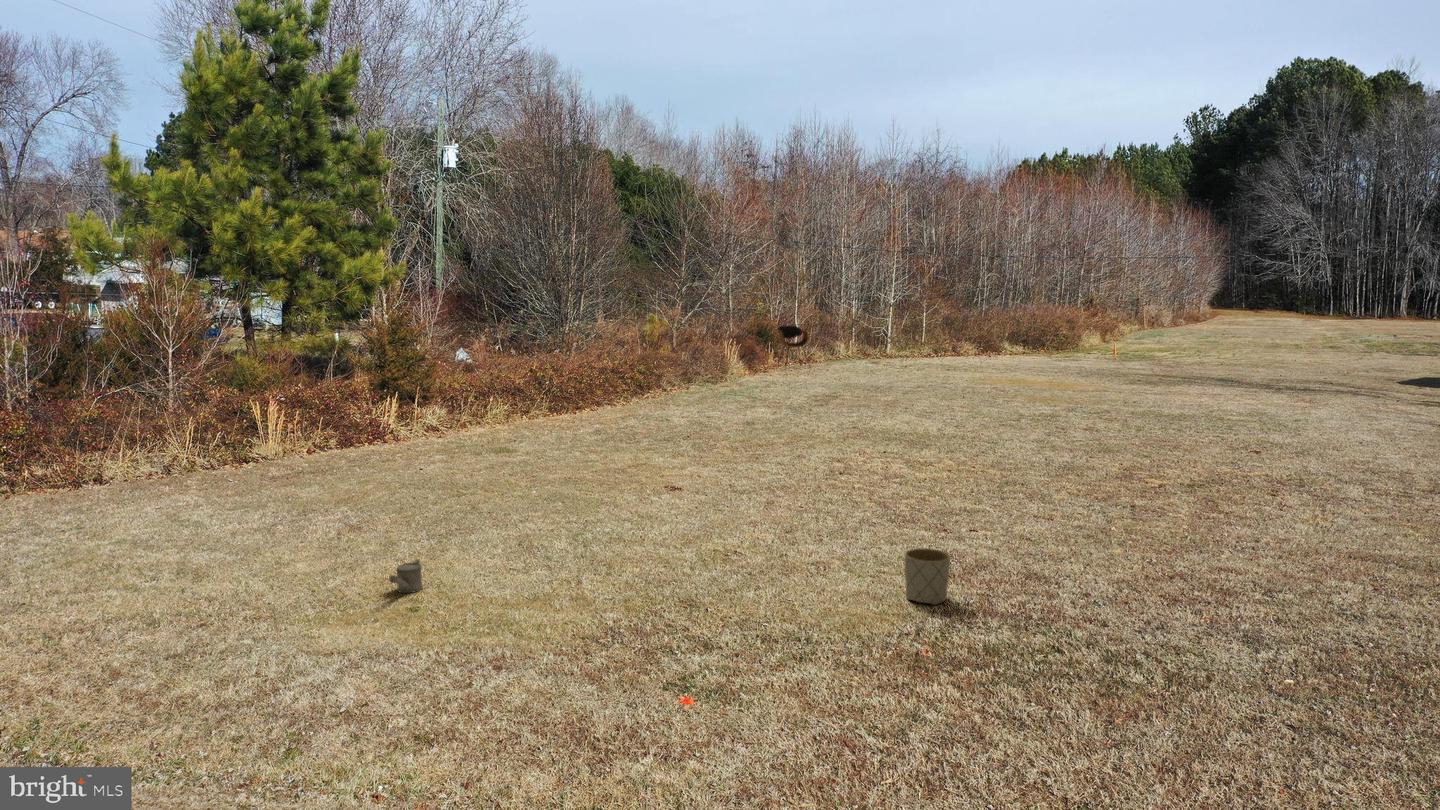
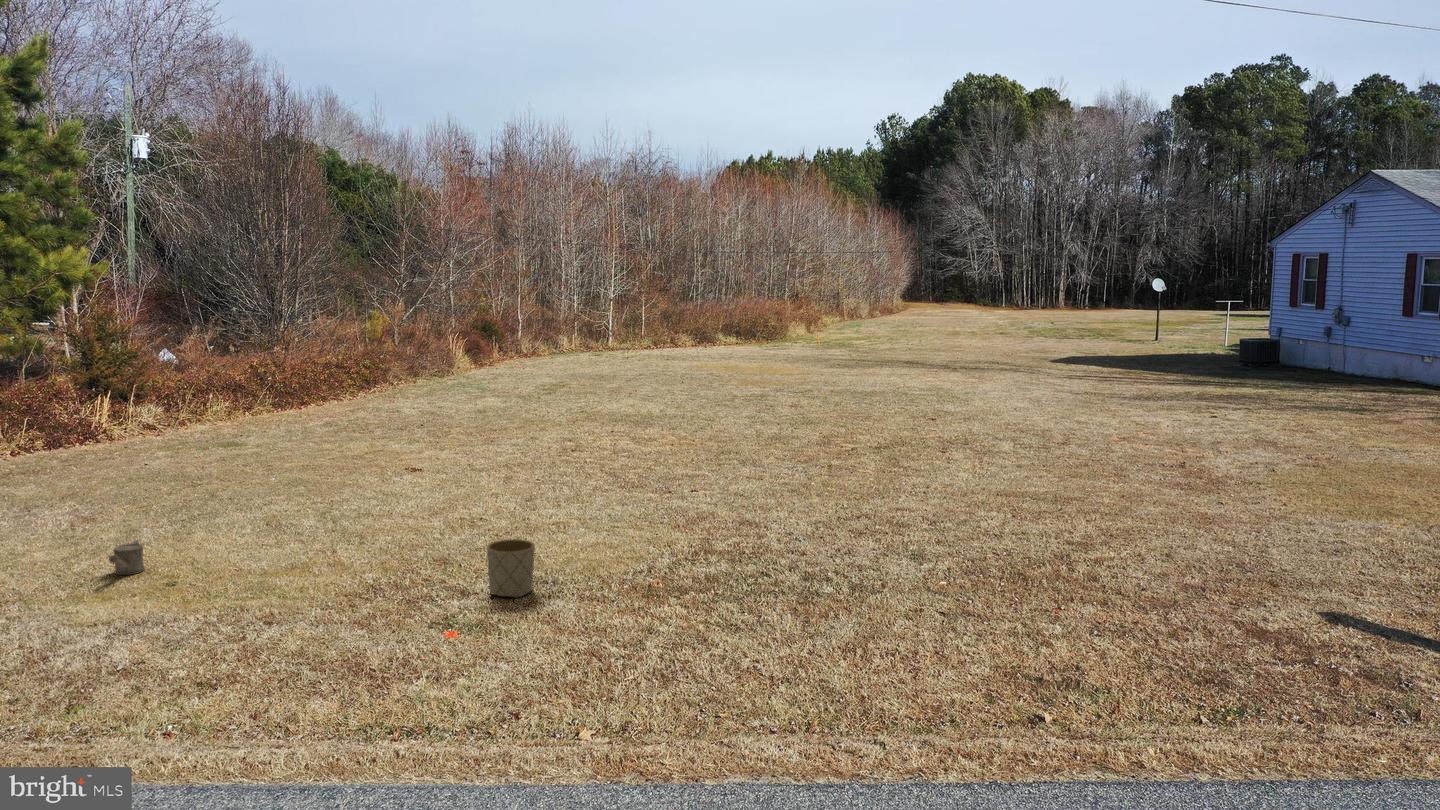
chair: present [777,326,809,367] -> none [497,313,534,358]
planter: present [905,548,950,605] -> present [487,539,535,598]

